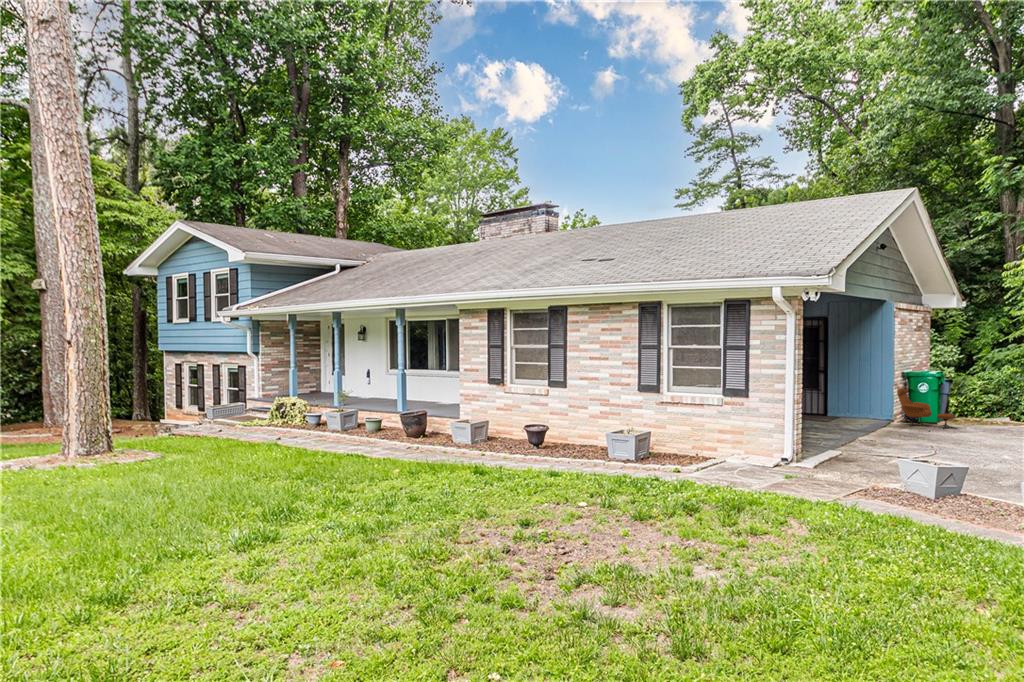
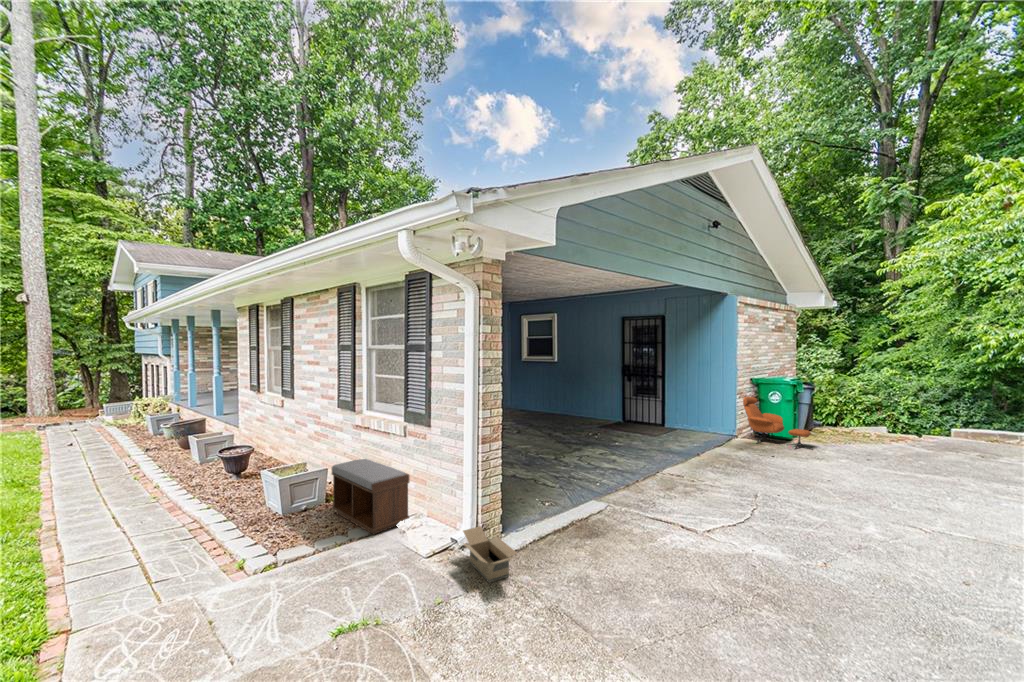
bench: none [668,424,731,465] -> present [332,459,410,534]
cardboard box: none [790,453,840,475] -> present [463,526,517,583]

